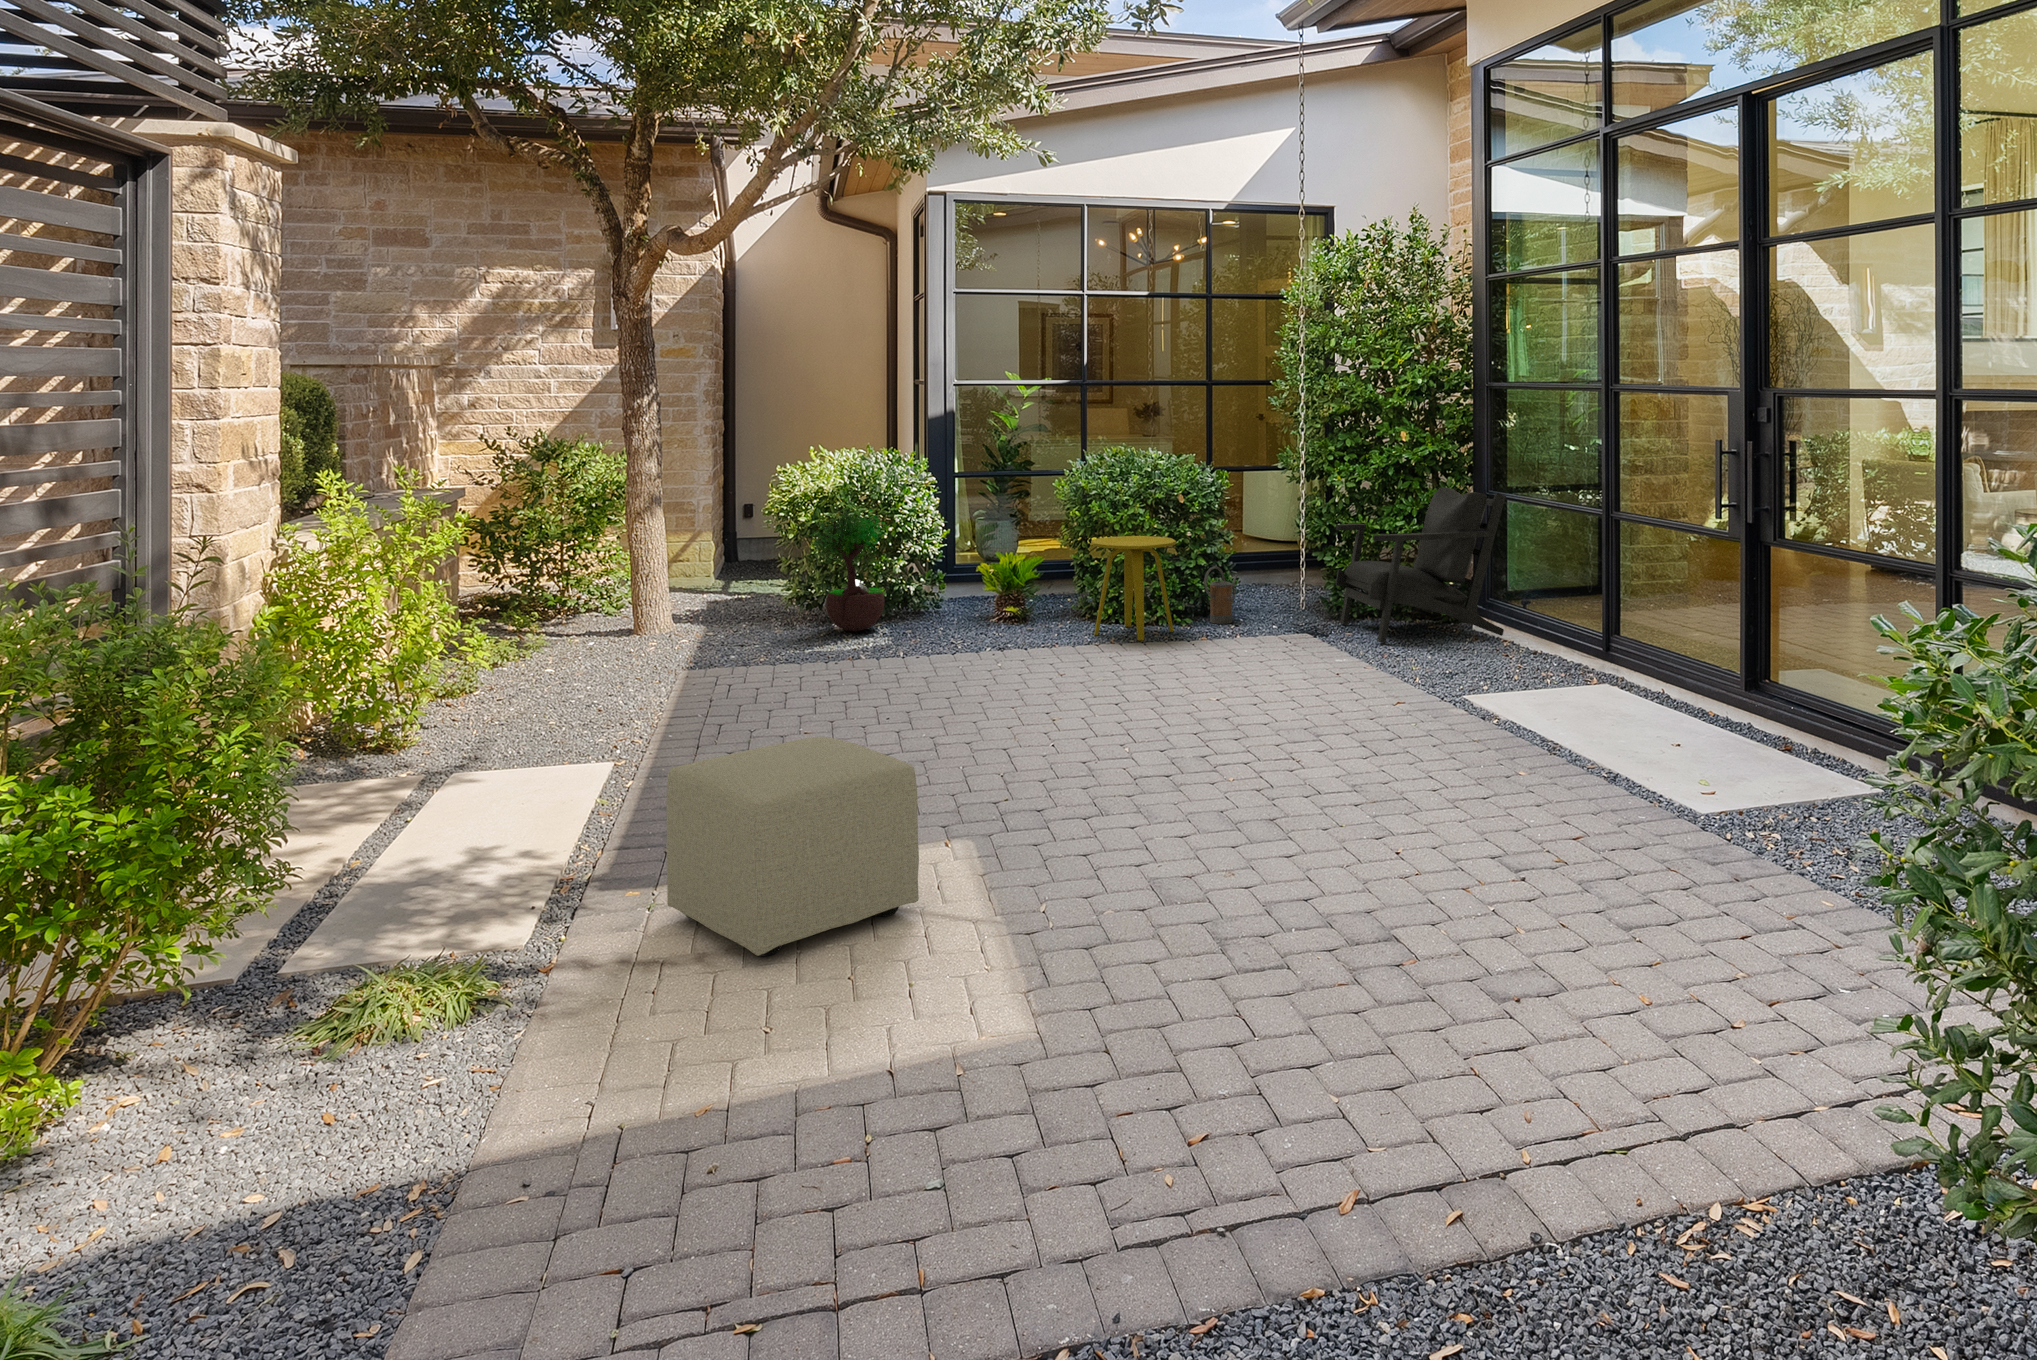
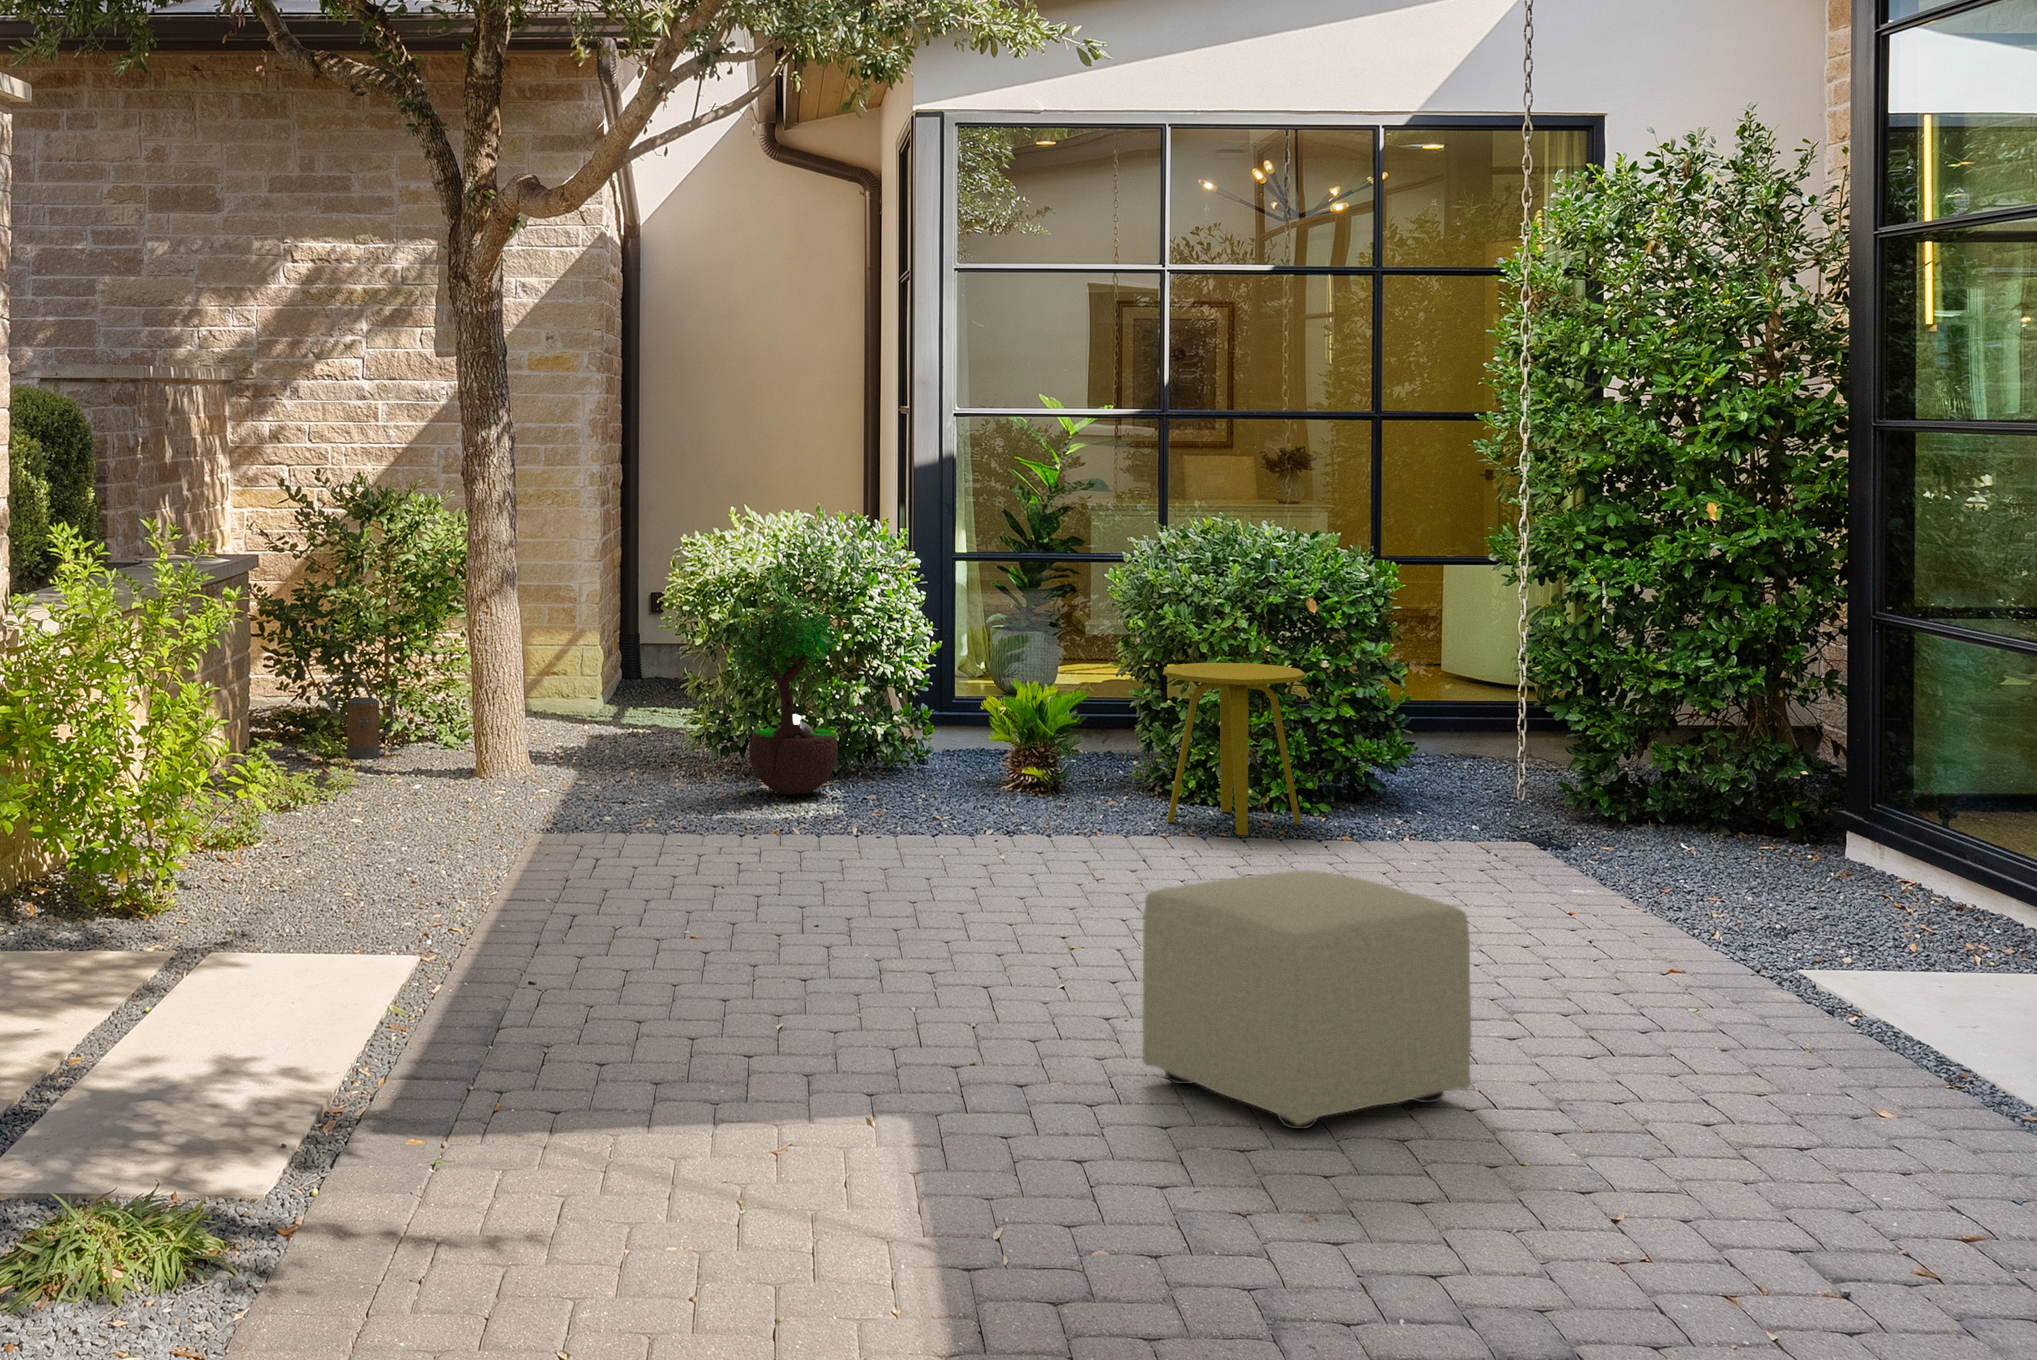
armchair: present [1335,487,1506,643] -> none [1588,597,1905,865]
watering can: present [1204,566,1238,624] -> present [326,675,400,758]
ottoman: present [667,737,919,956] -> present [1143,870,1471,1129]

